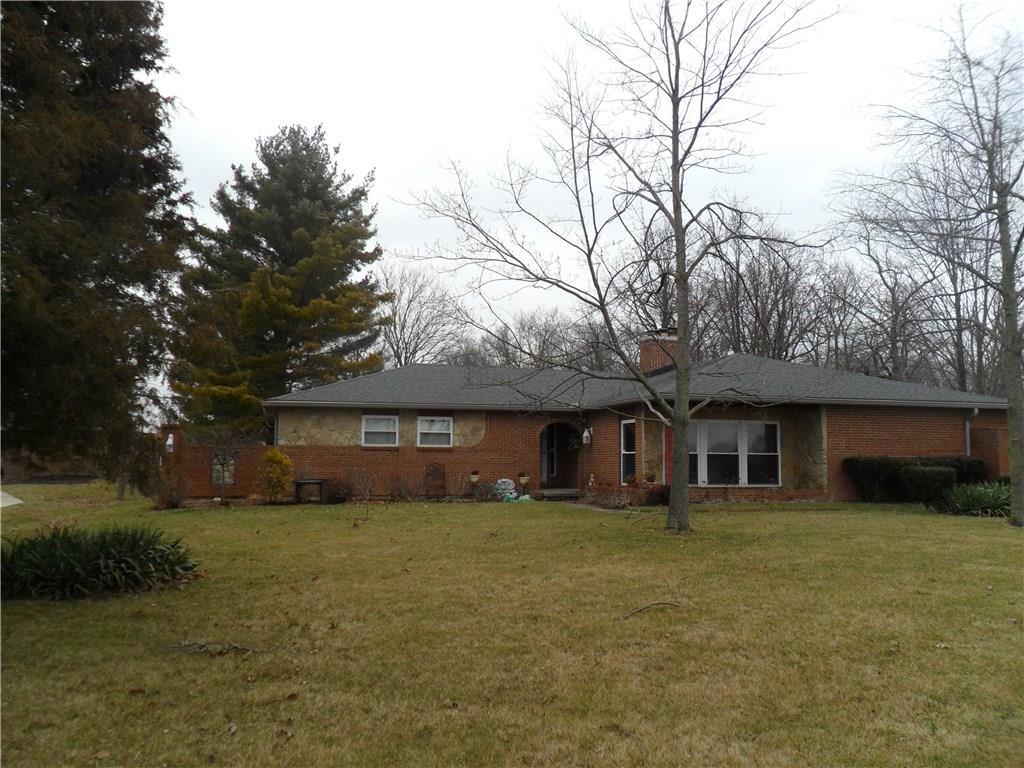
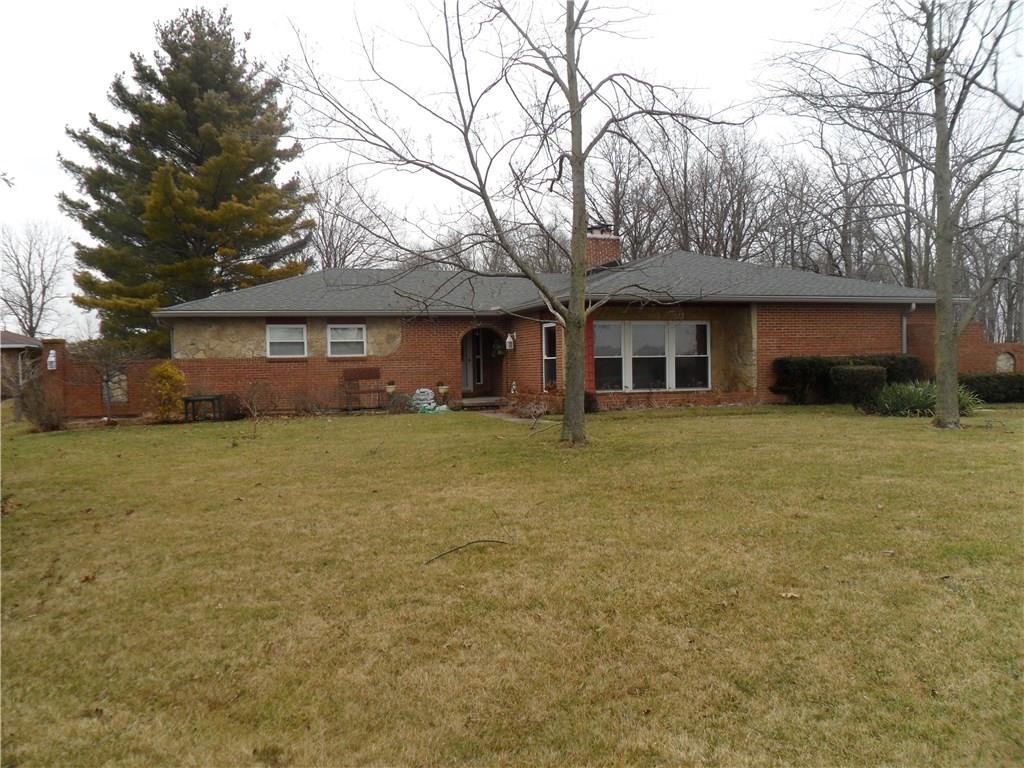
bench: none [433,456,472,497] -> present [343,367,386,410]
lounge chair: none [839,475,873,502] -> present [768,376,802,402]

